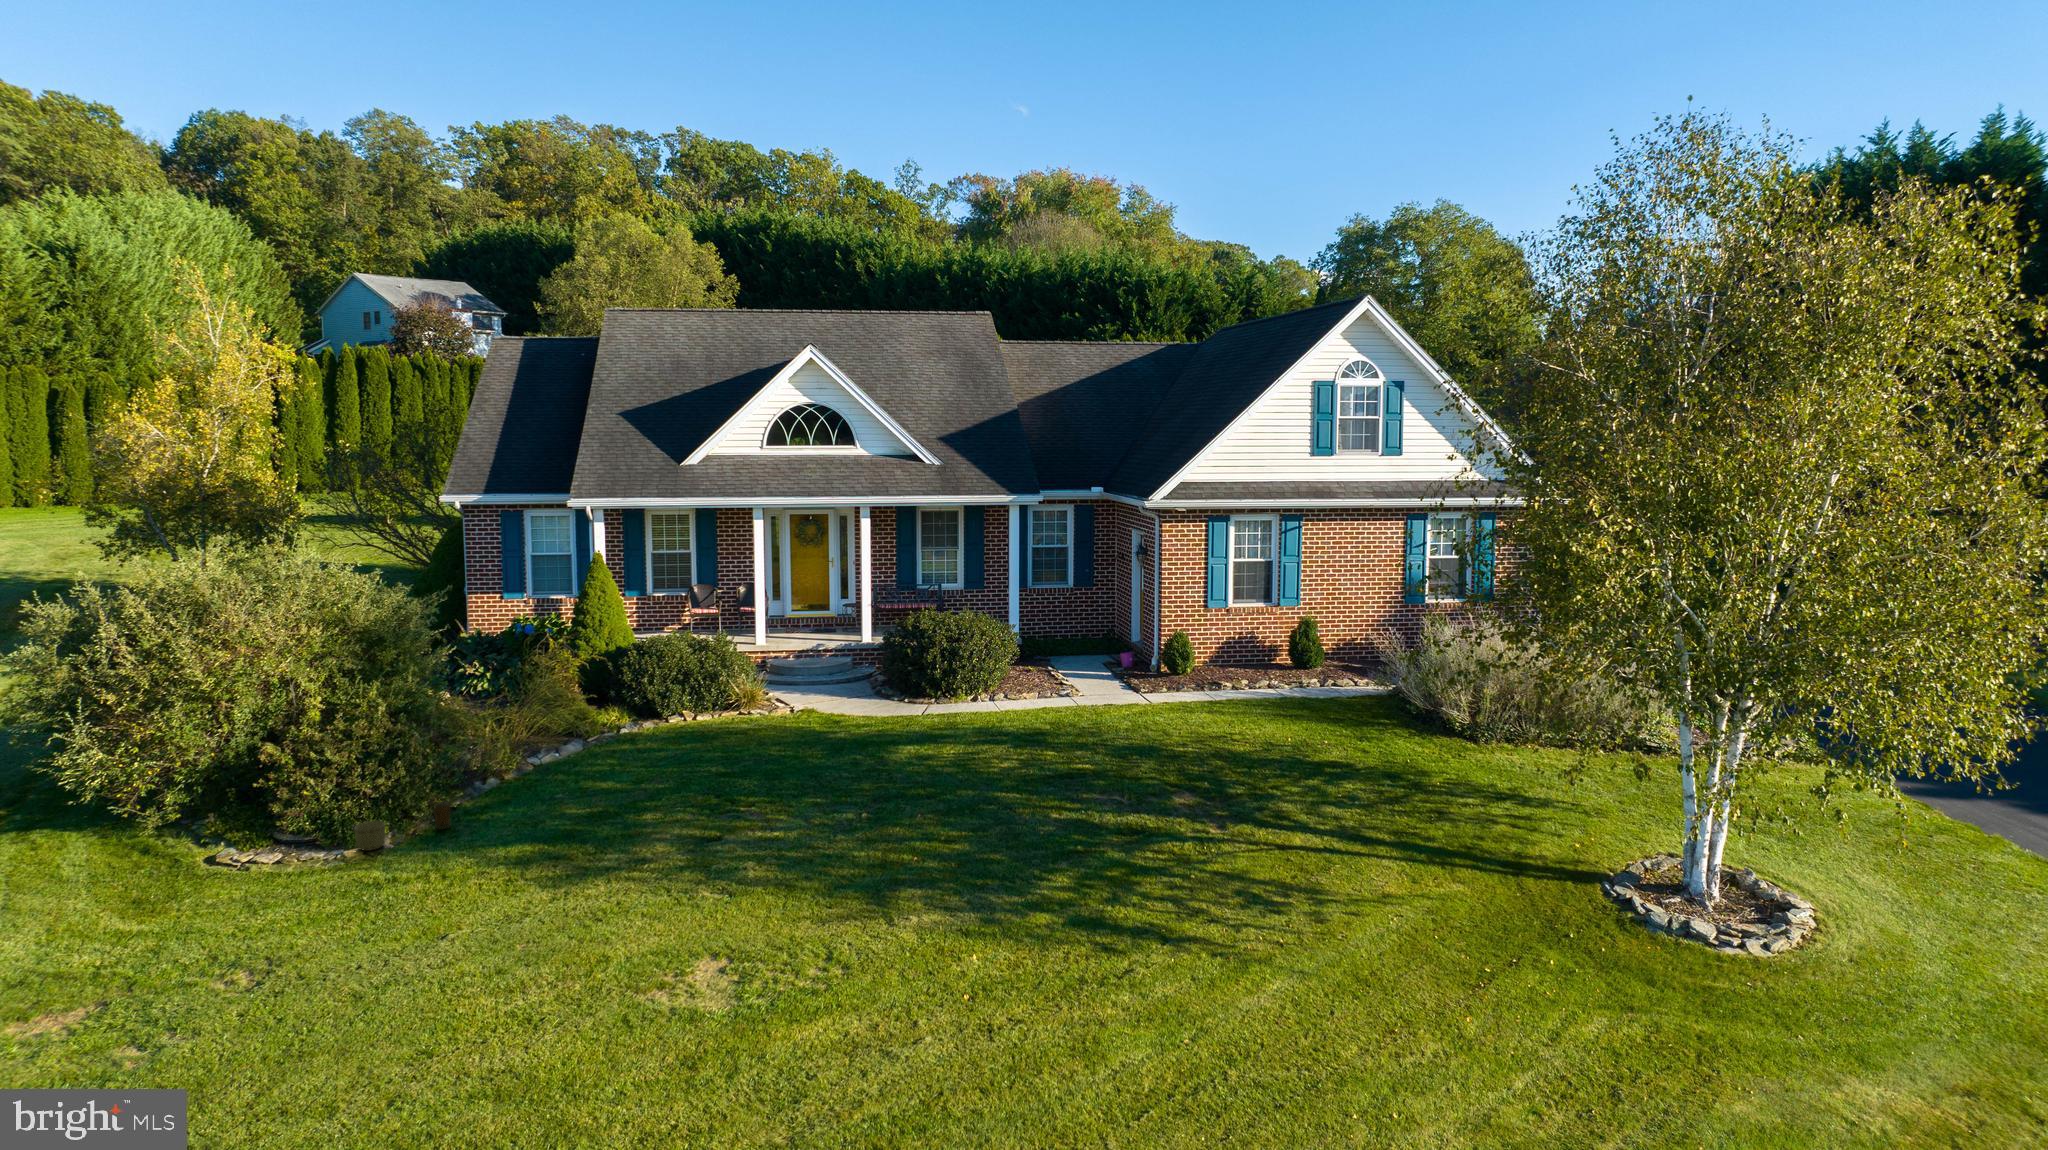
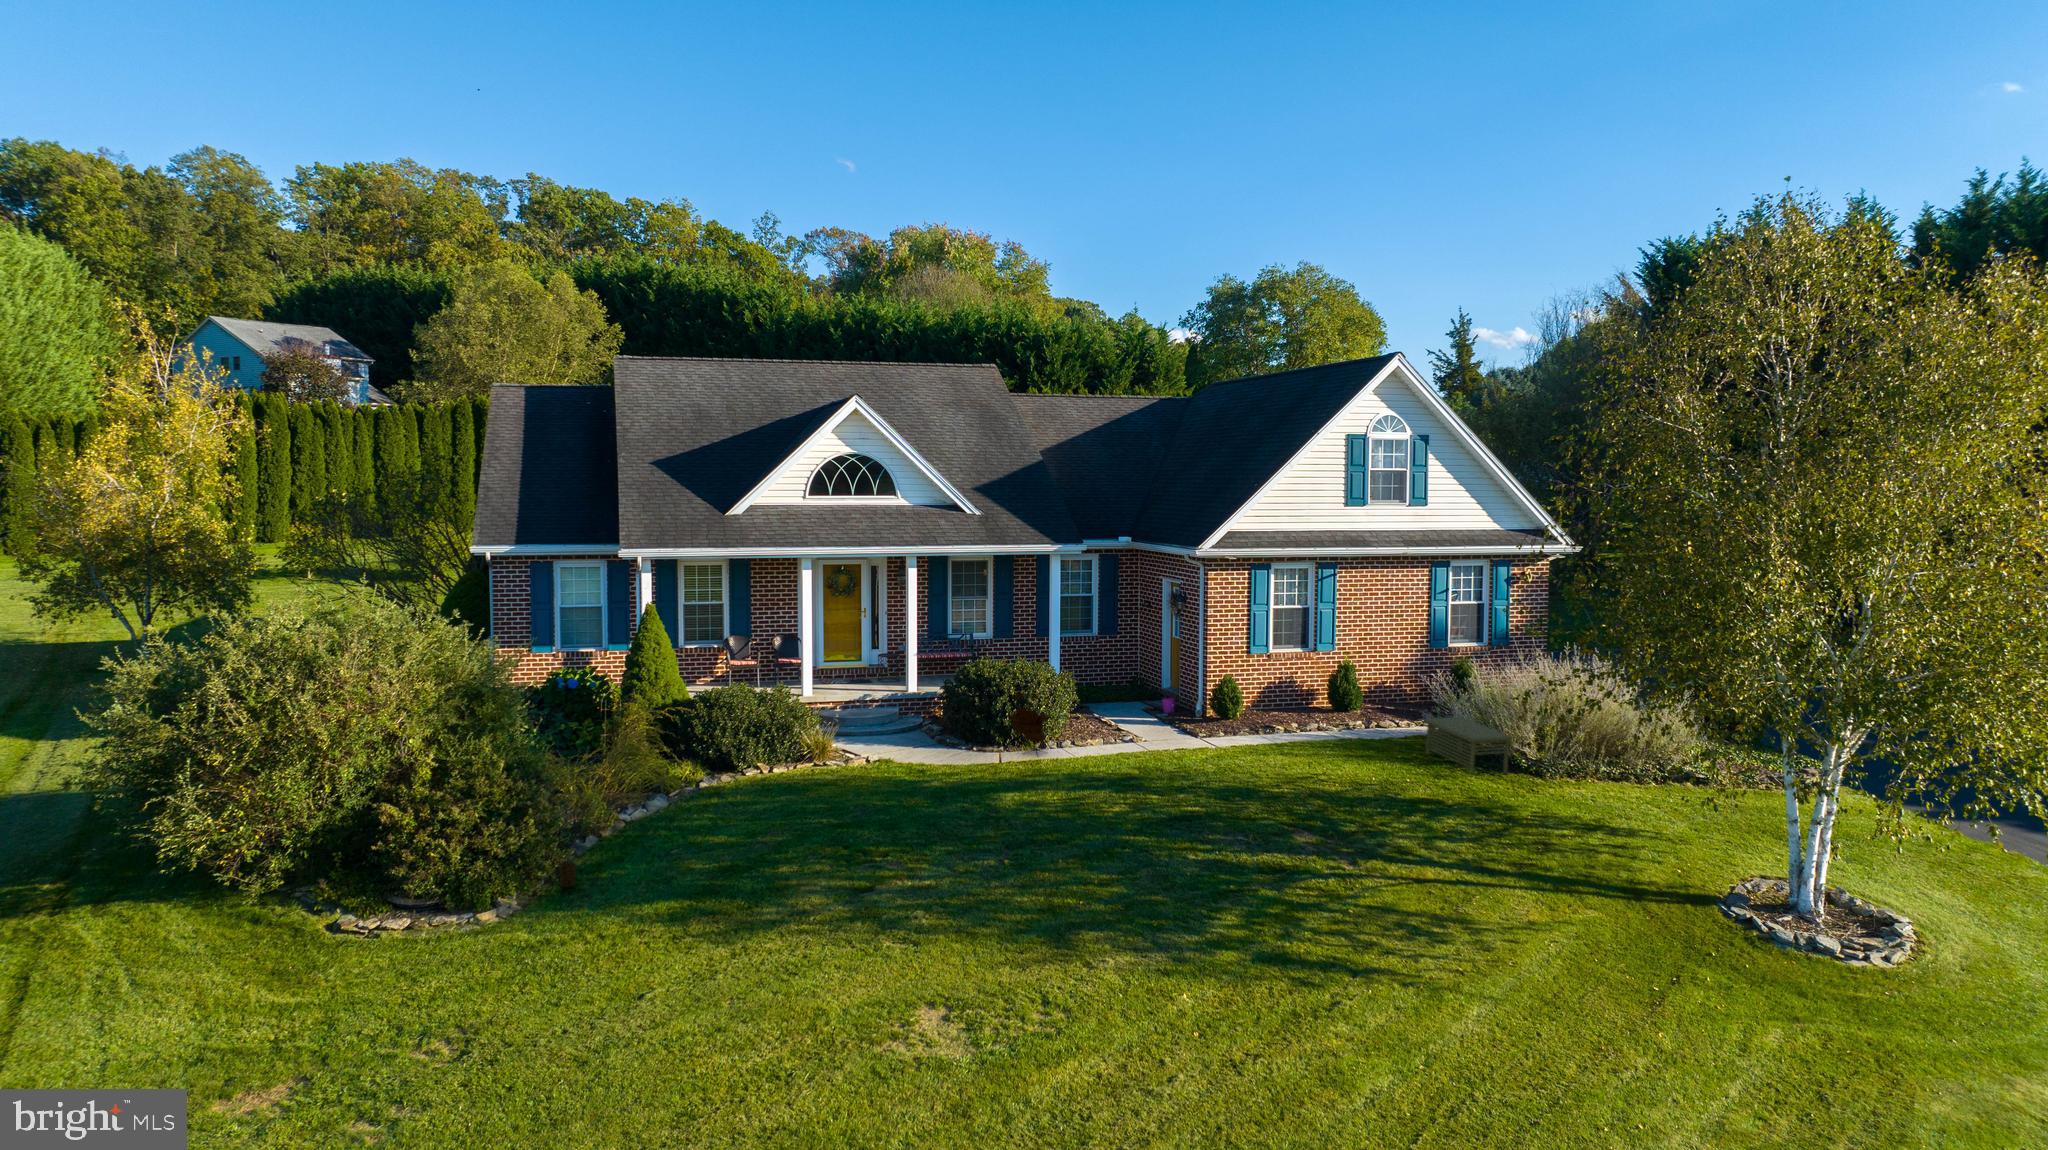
lounge chair: none [938,644,980,710] -> present [1008,693,1048,752]
storage bench: none [1367,678,1450,738] -> present [1425,717,1512,775]
planter: present [354,821,385,851] -> none [489,880,519,911]

